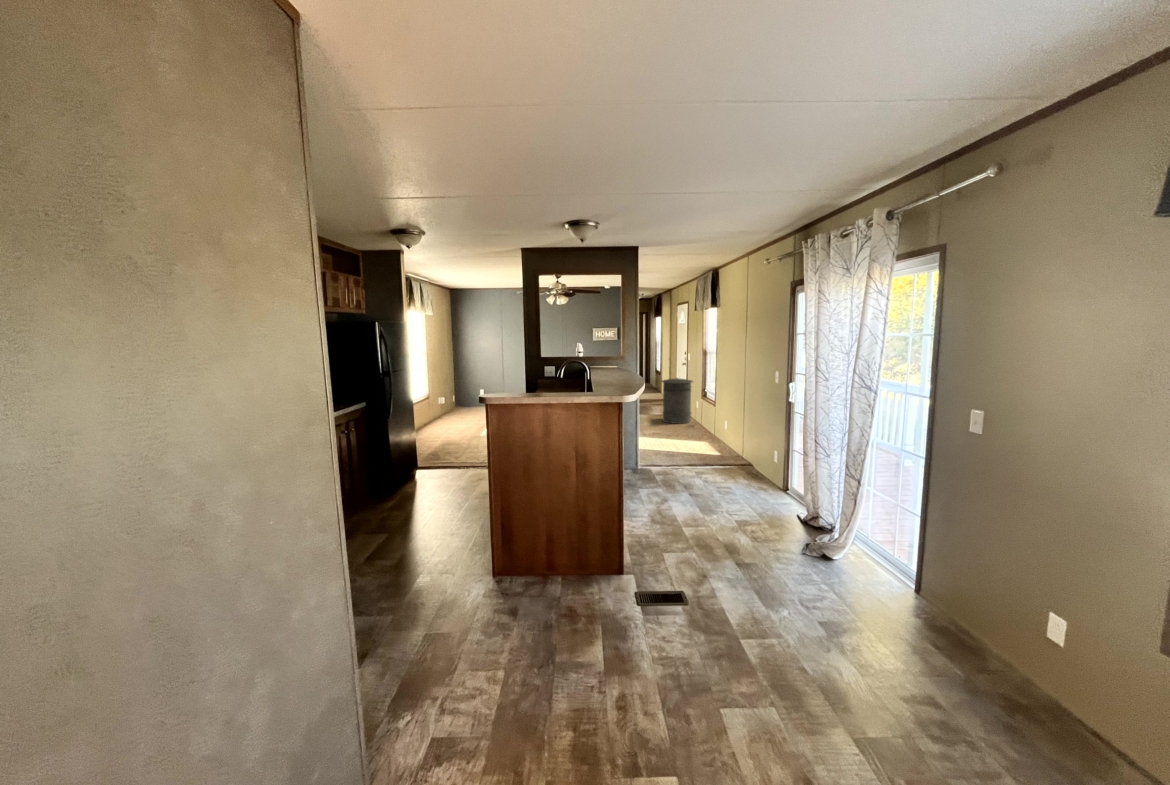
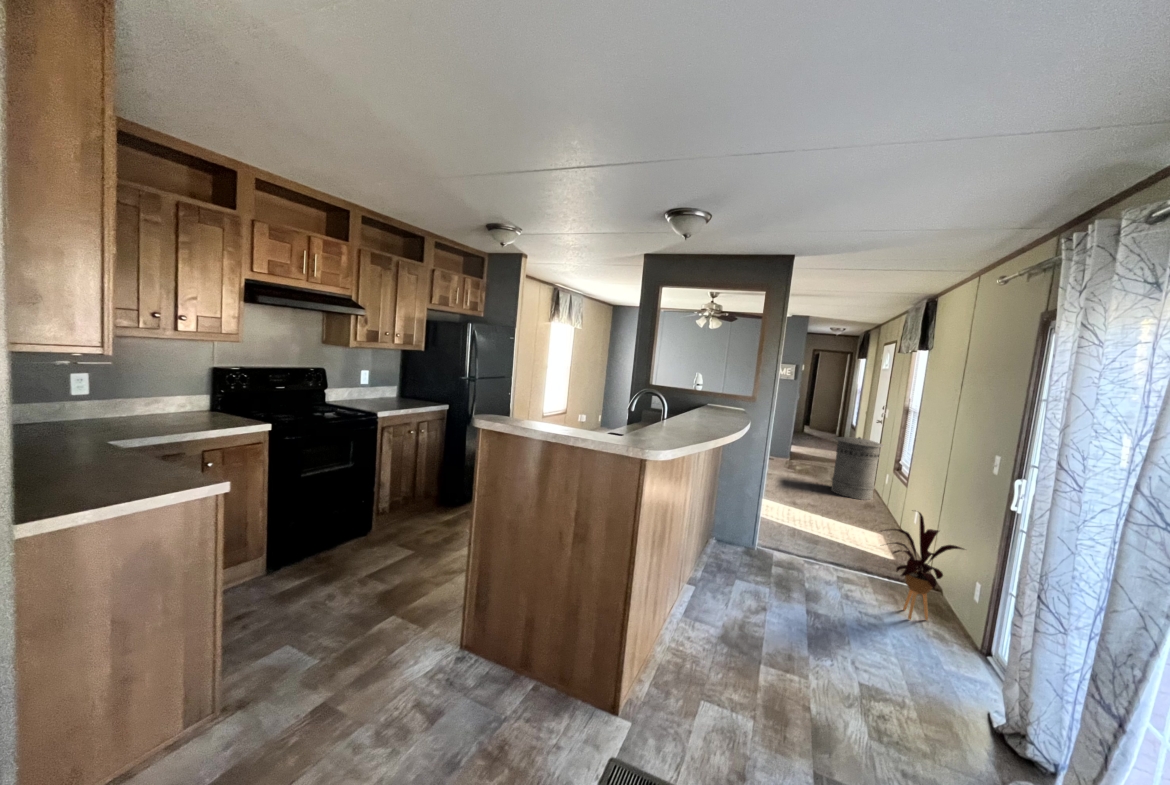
house plant: none [721,414,767,484] -> present [888,512,964,620]

